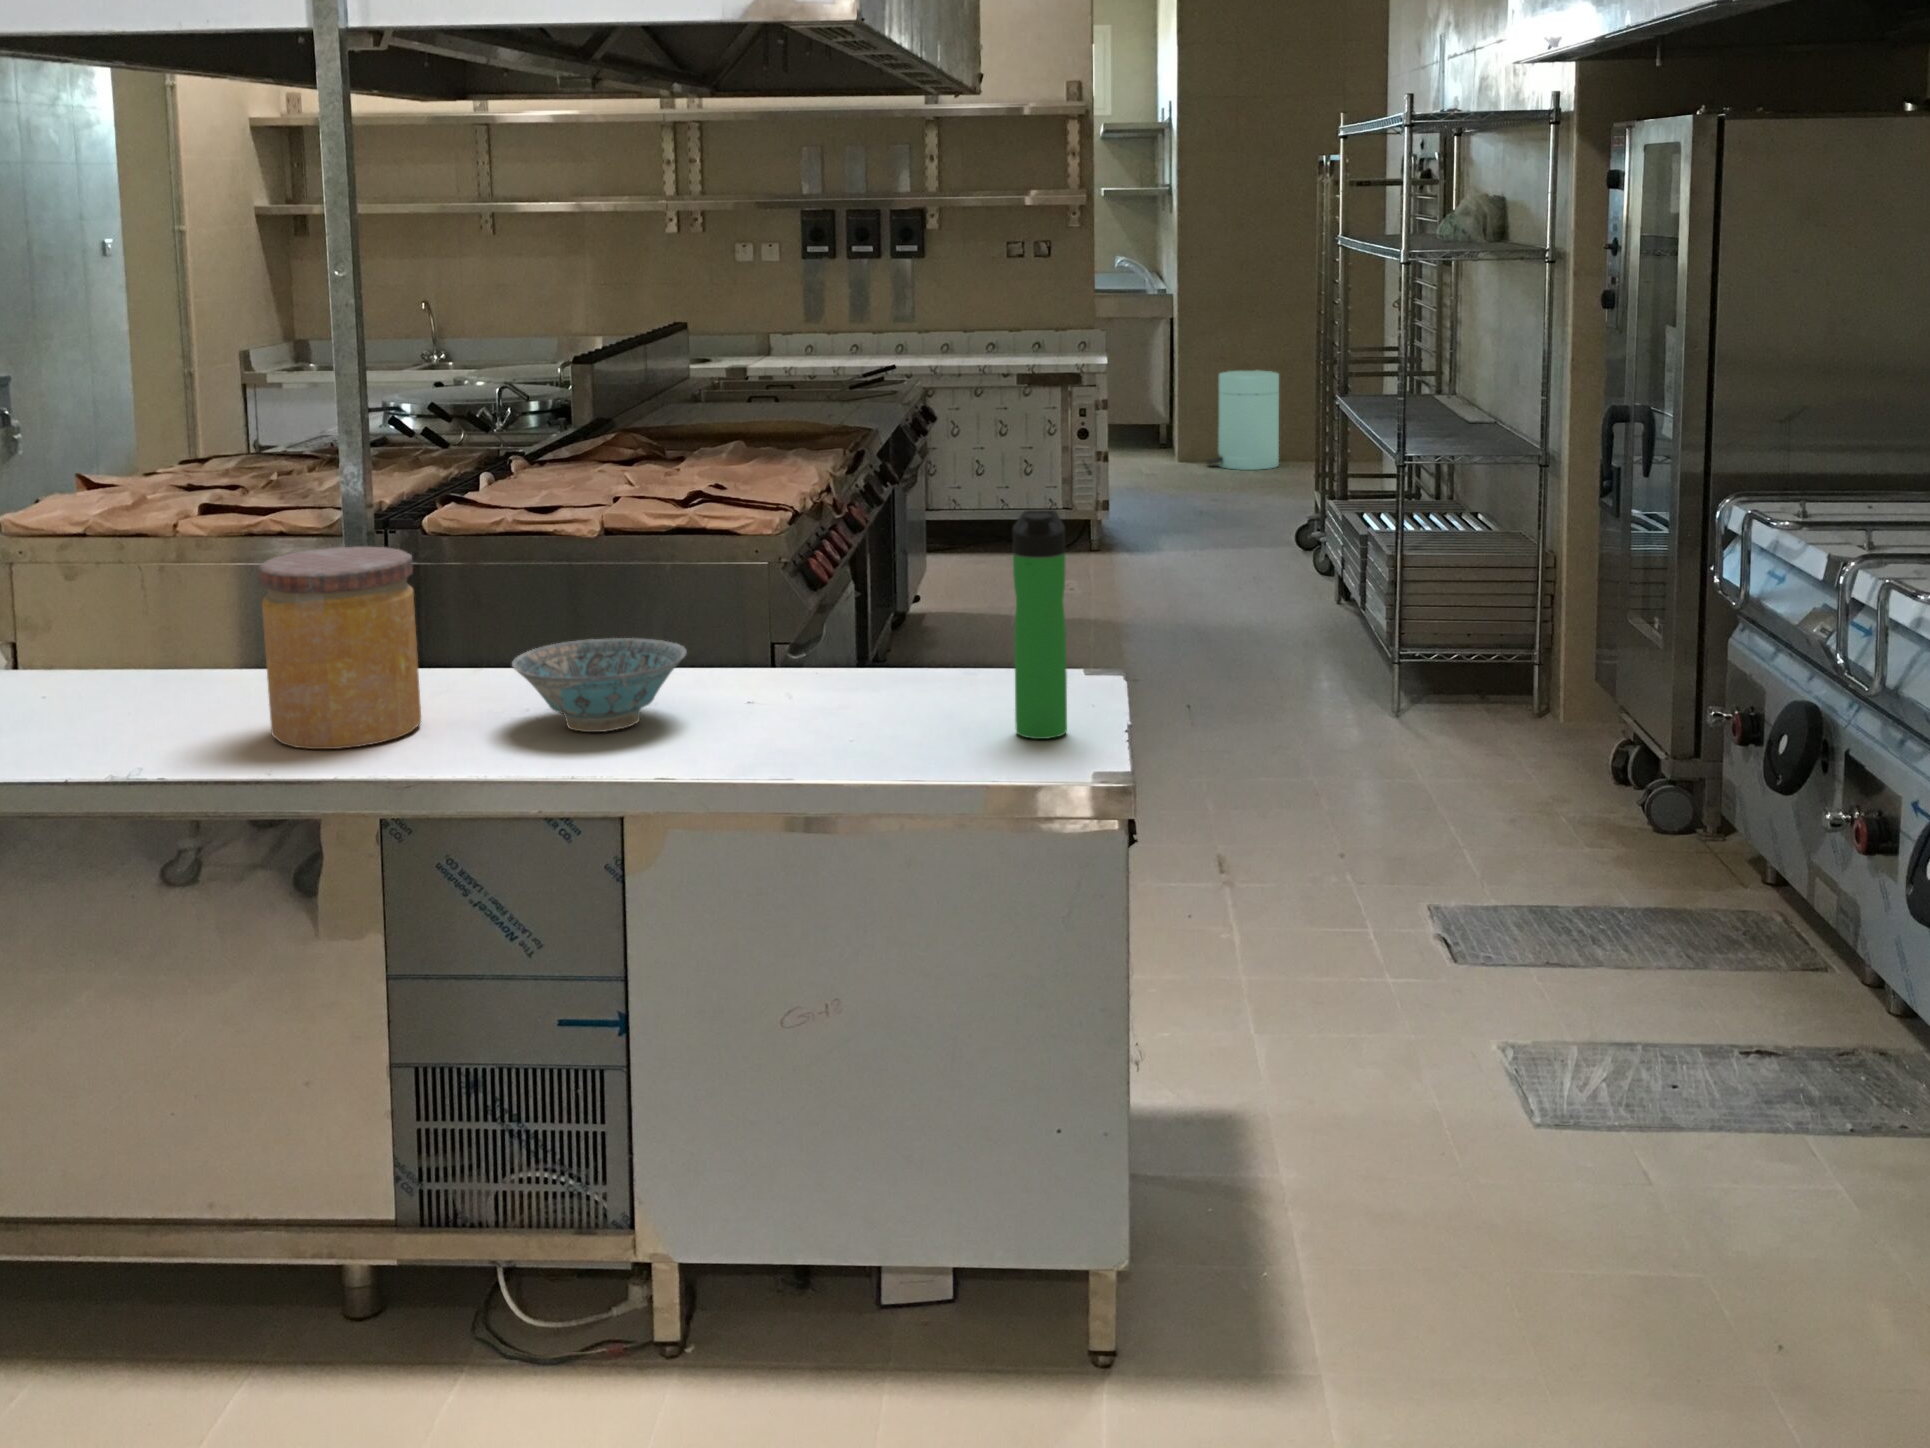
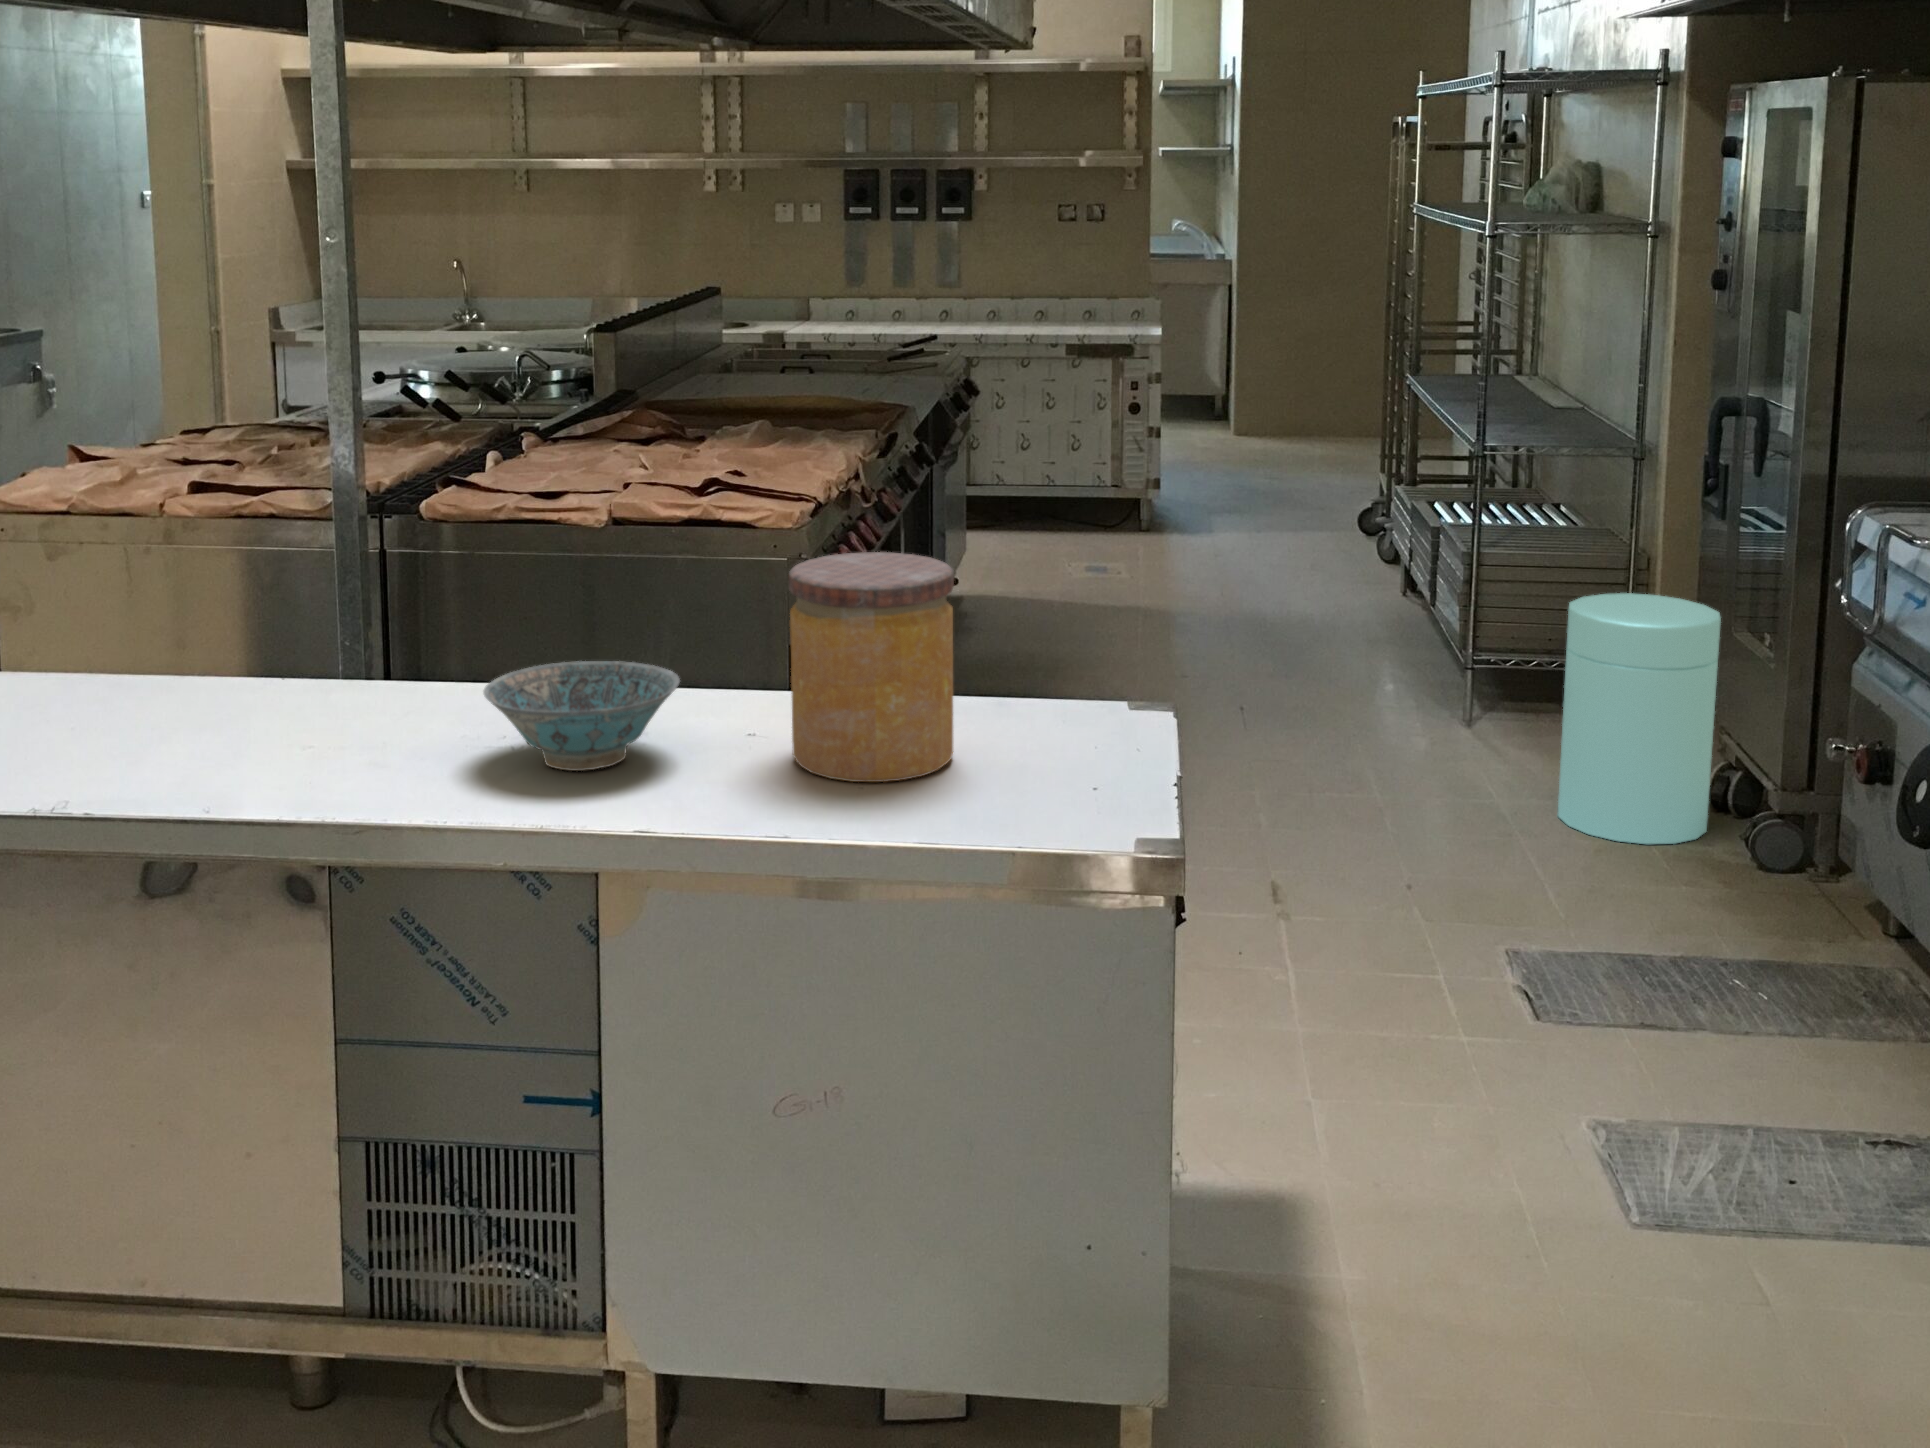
trash can: present [1207,370,1279,470] -> present [1557,593,1721,844]
bottle: present [1013,510,1067,739] -> none [1051,532,1113,797]
jar: present [259,547,421,749] -> present [789,552,954,782]

